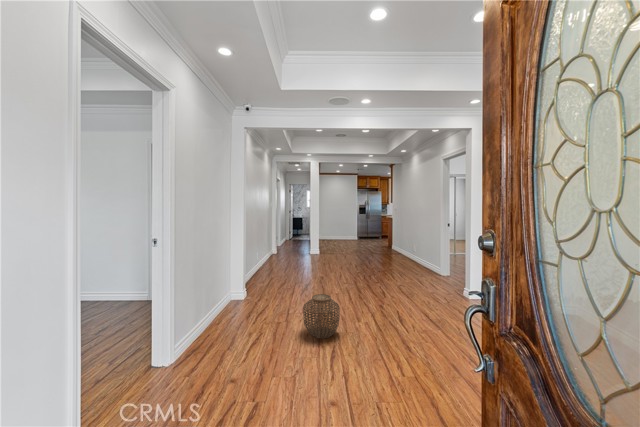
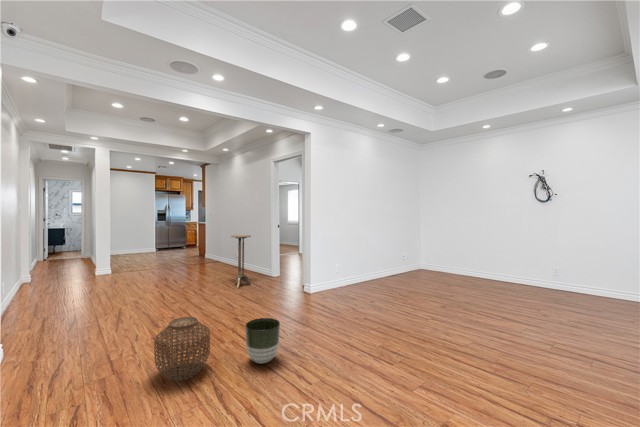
side table: none [396,232,415,280] -> present [231,235,251,288]
planter: none [364,308,393,346] -> present [246,318,280,363]

